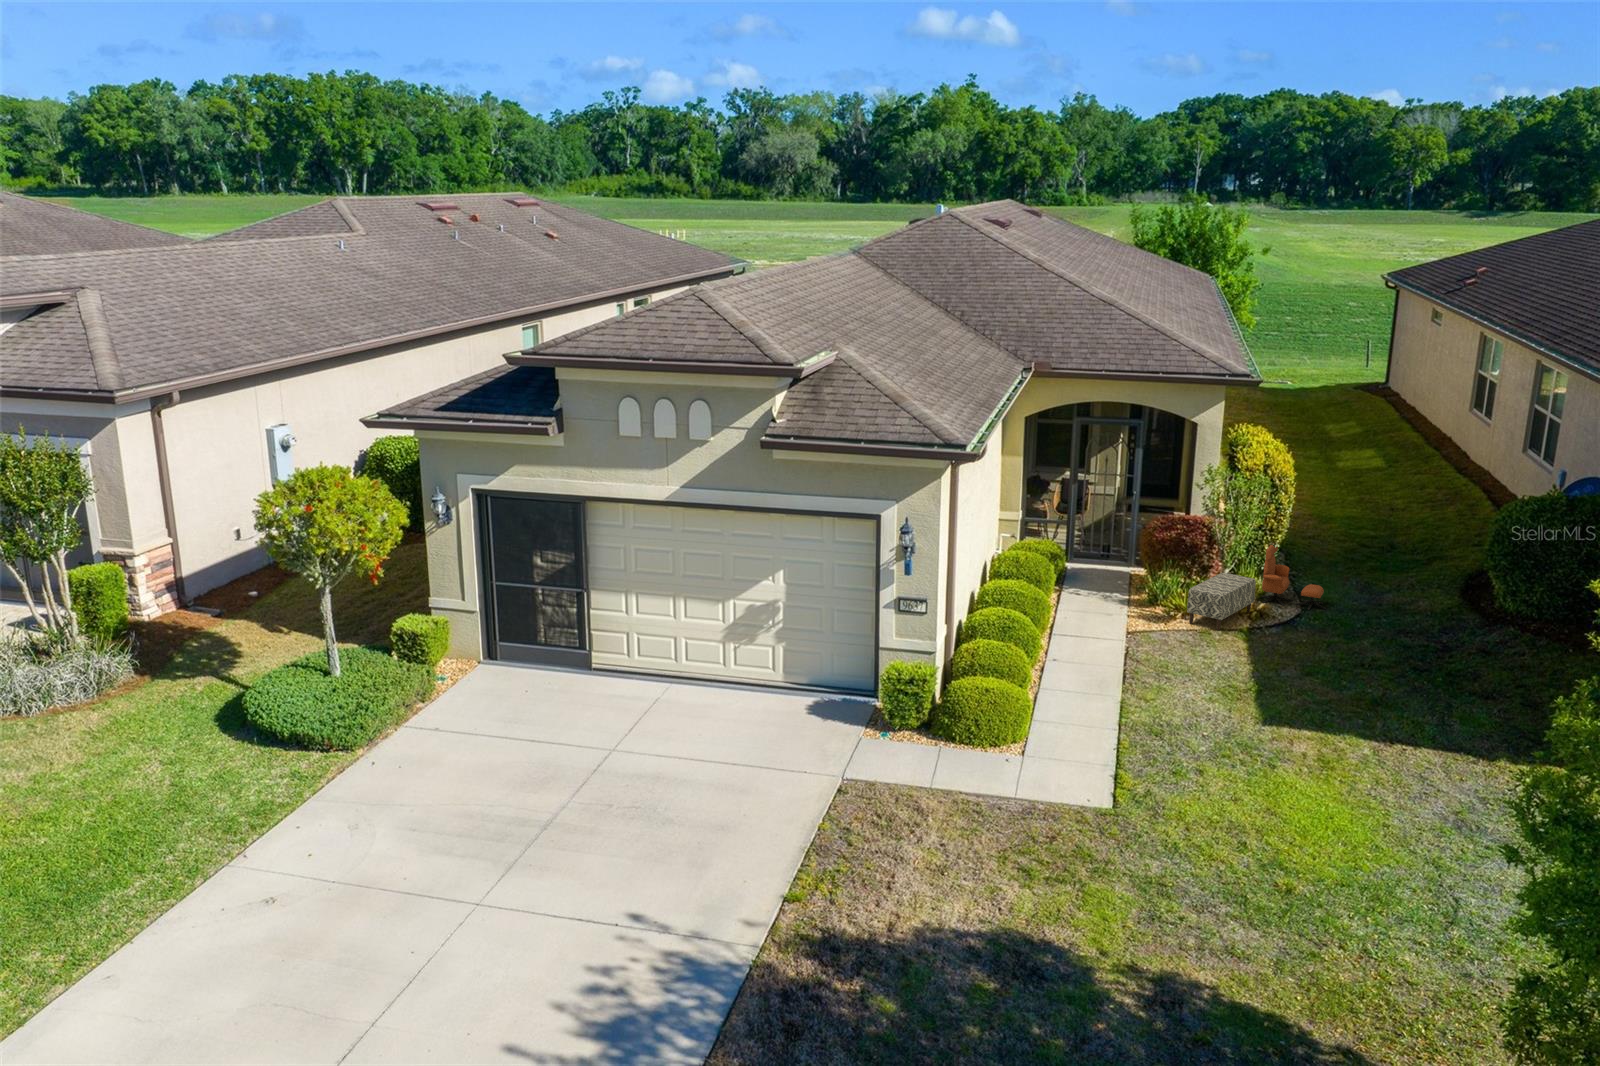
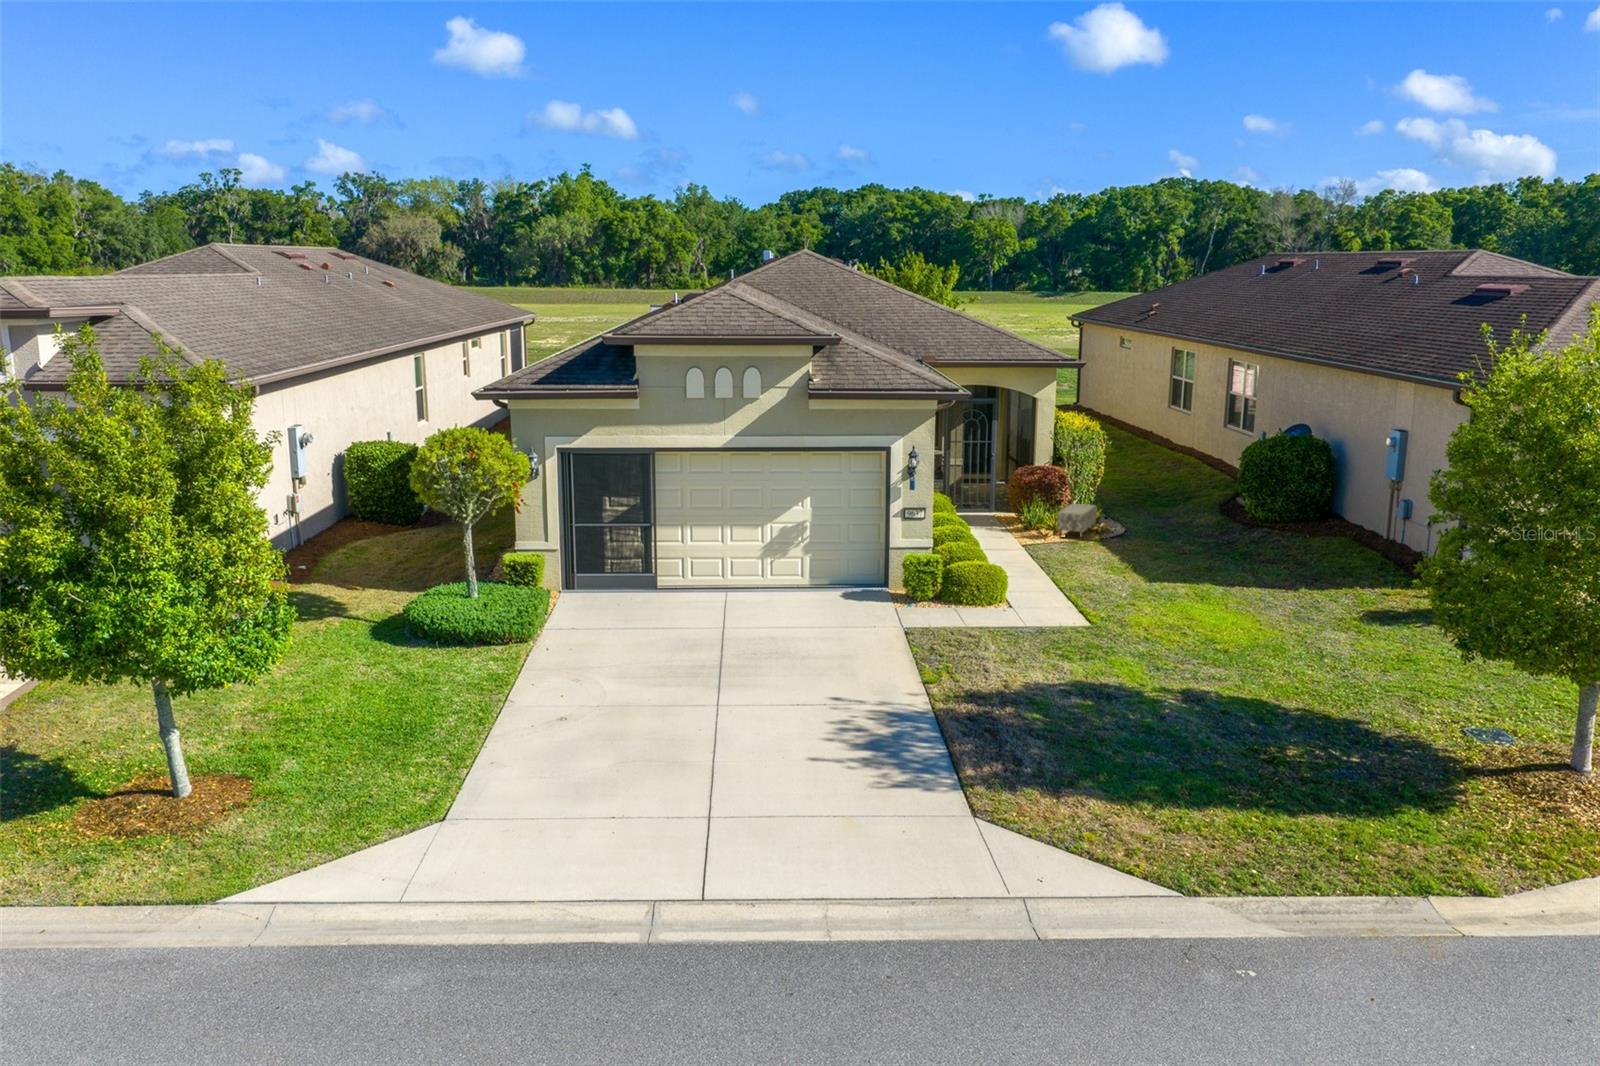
lounge chair: present [1262,545,1326,610] -> none [1092,483,1141,527]

